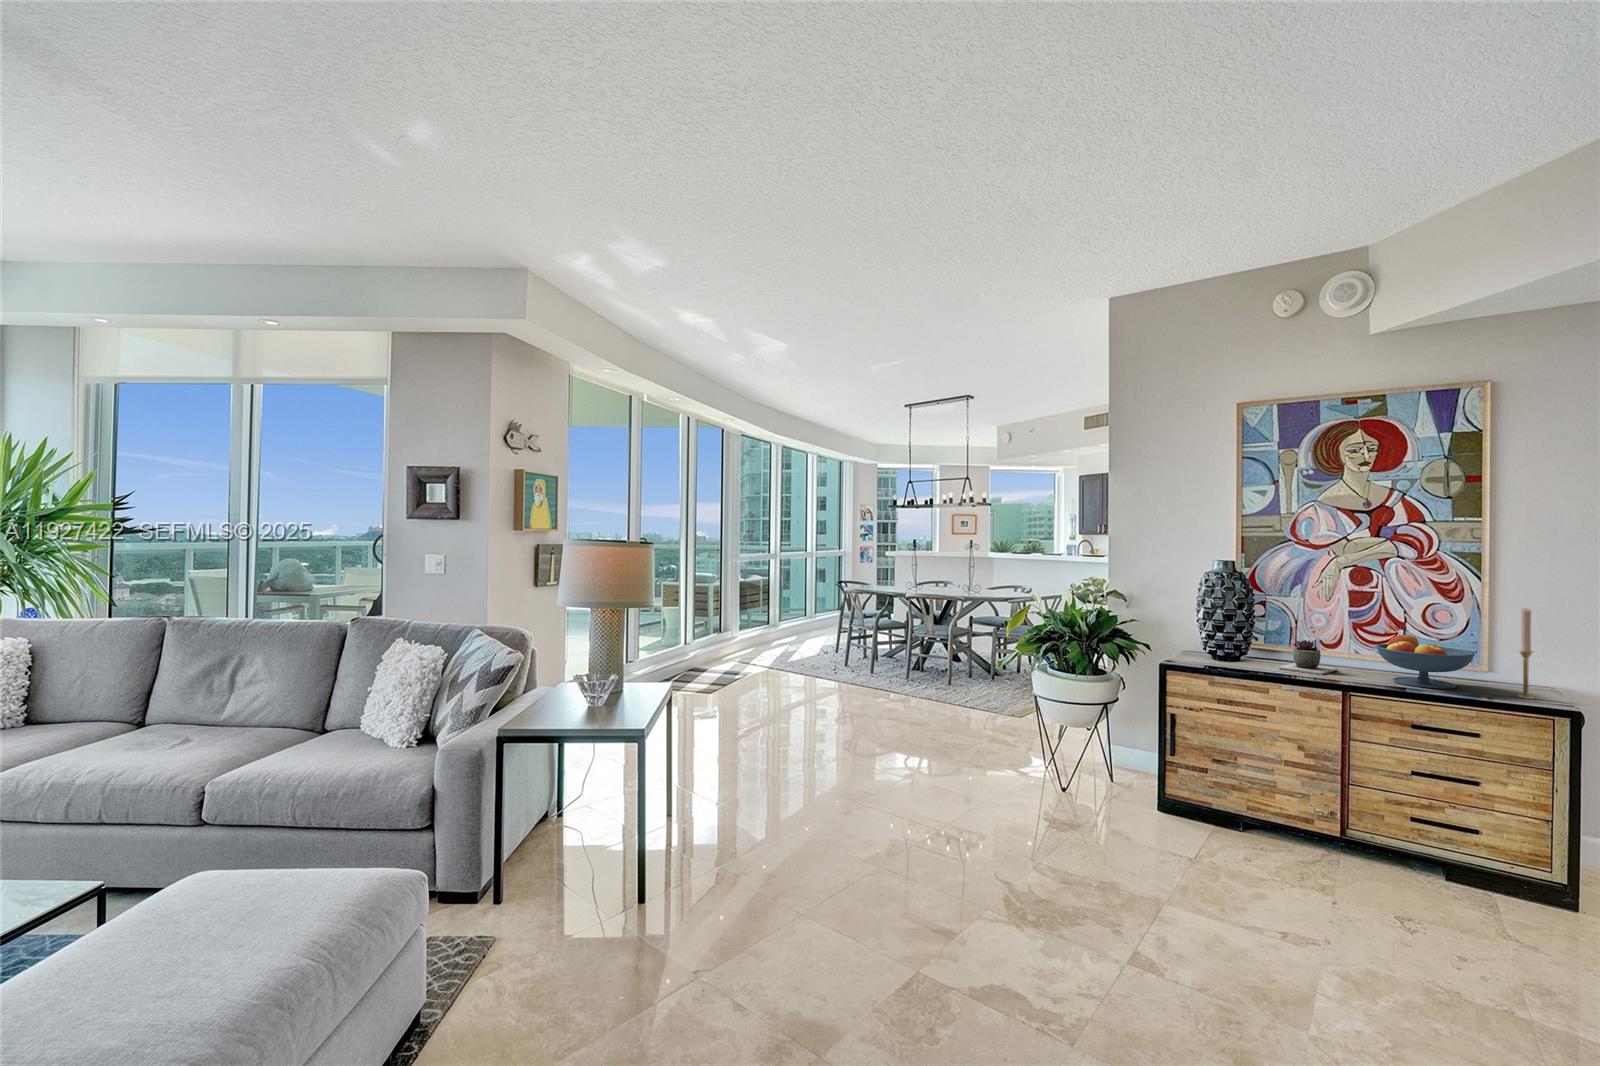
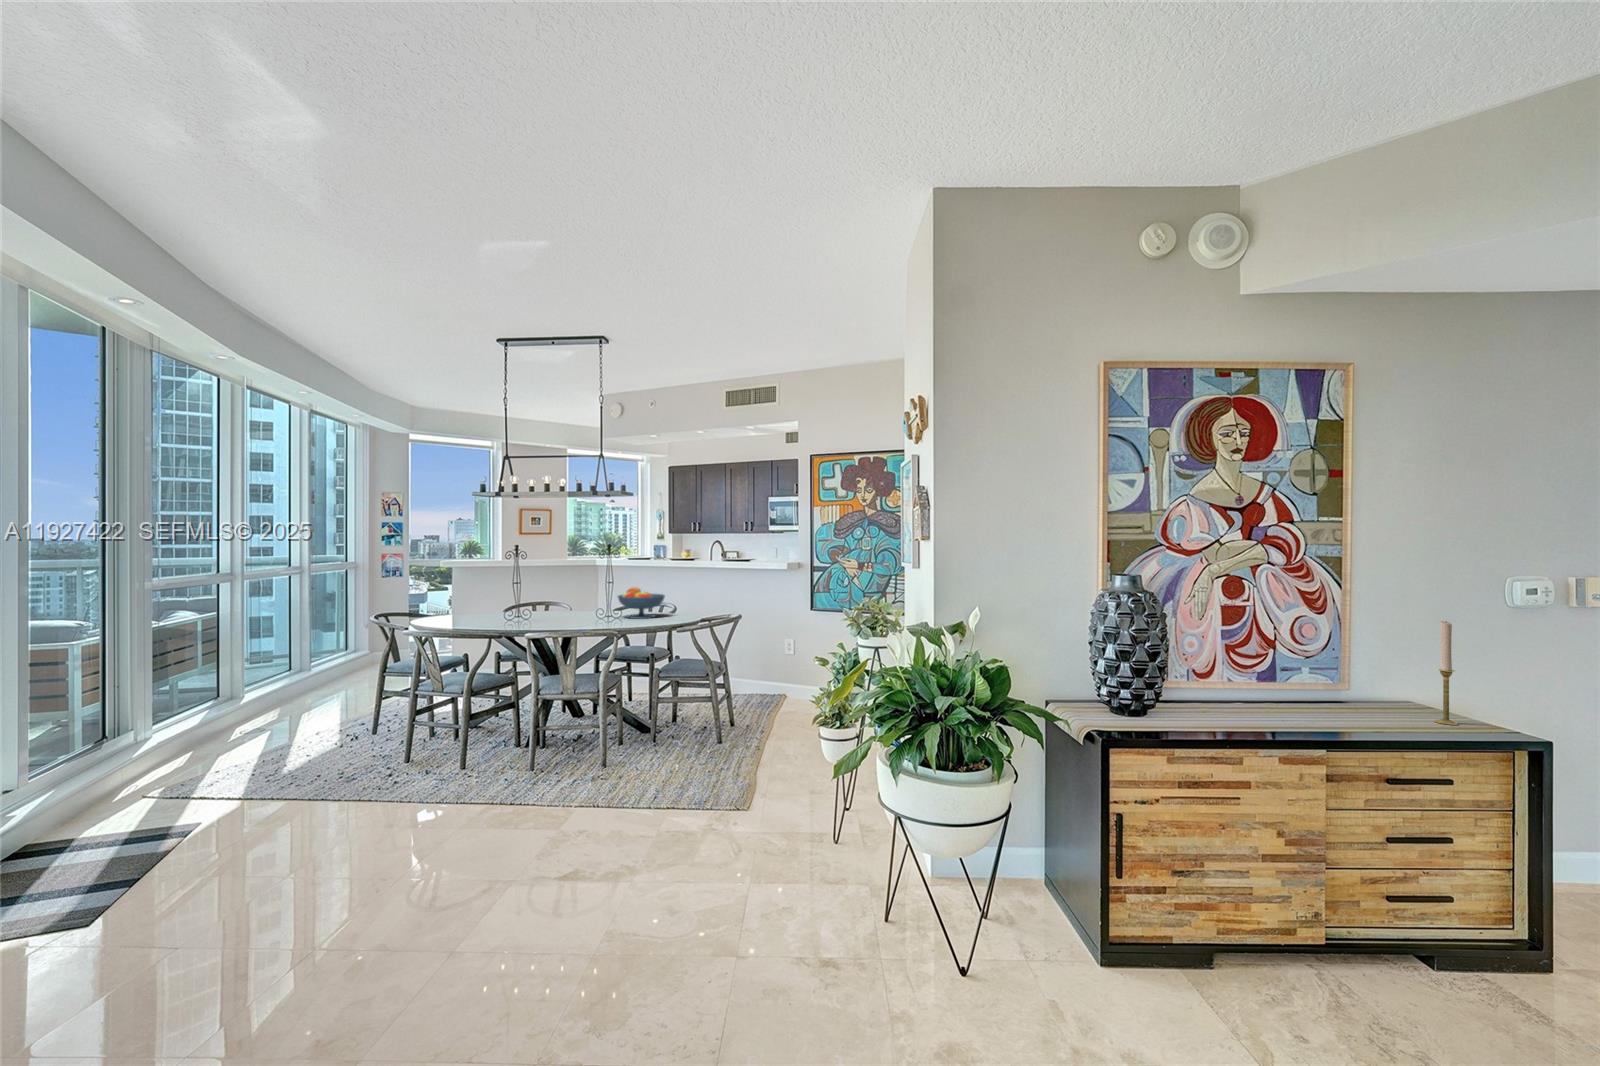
fruit bowl: present [1376,634,1475,689] -> present [618,587,665,619]
succulent plant: present [1279,640,1338,675] -> none [1184,674,1258,722]

